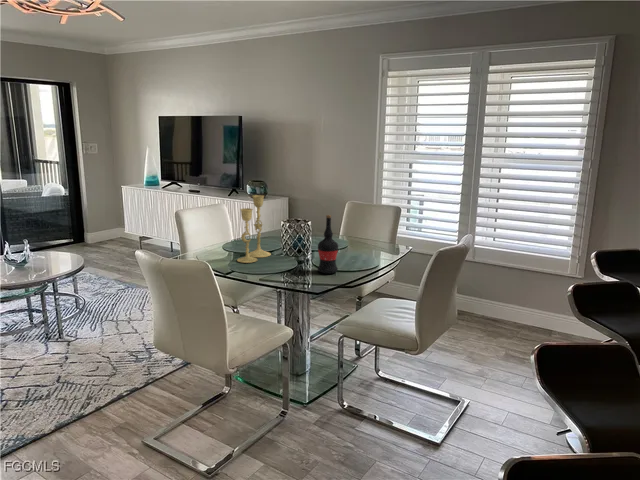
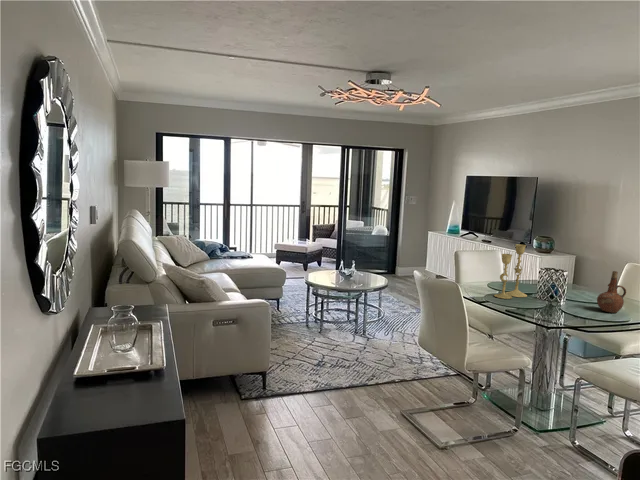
wine bottle: present [318,215,338,273] -> none [562,266,584,318]
ceramic pitcher: none [341,215,366,258] -> present [597,271,626,313]

